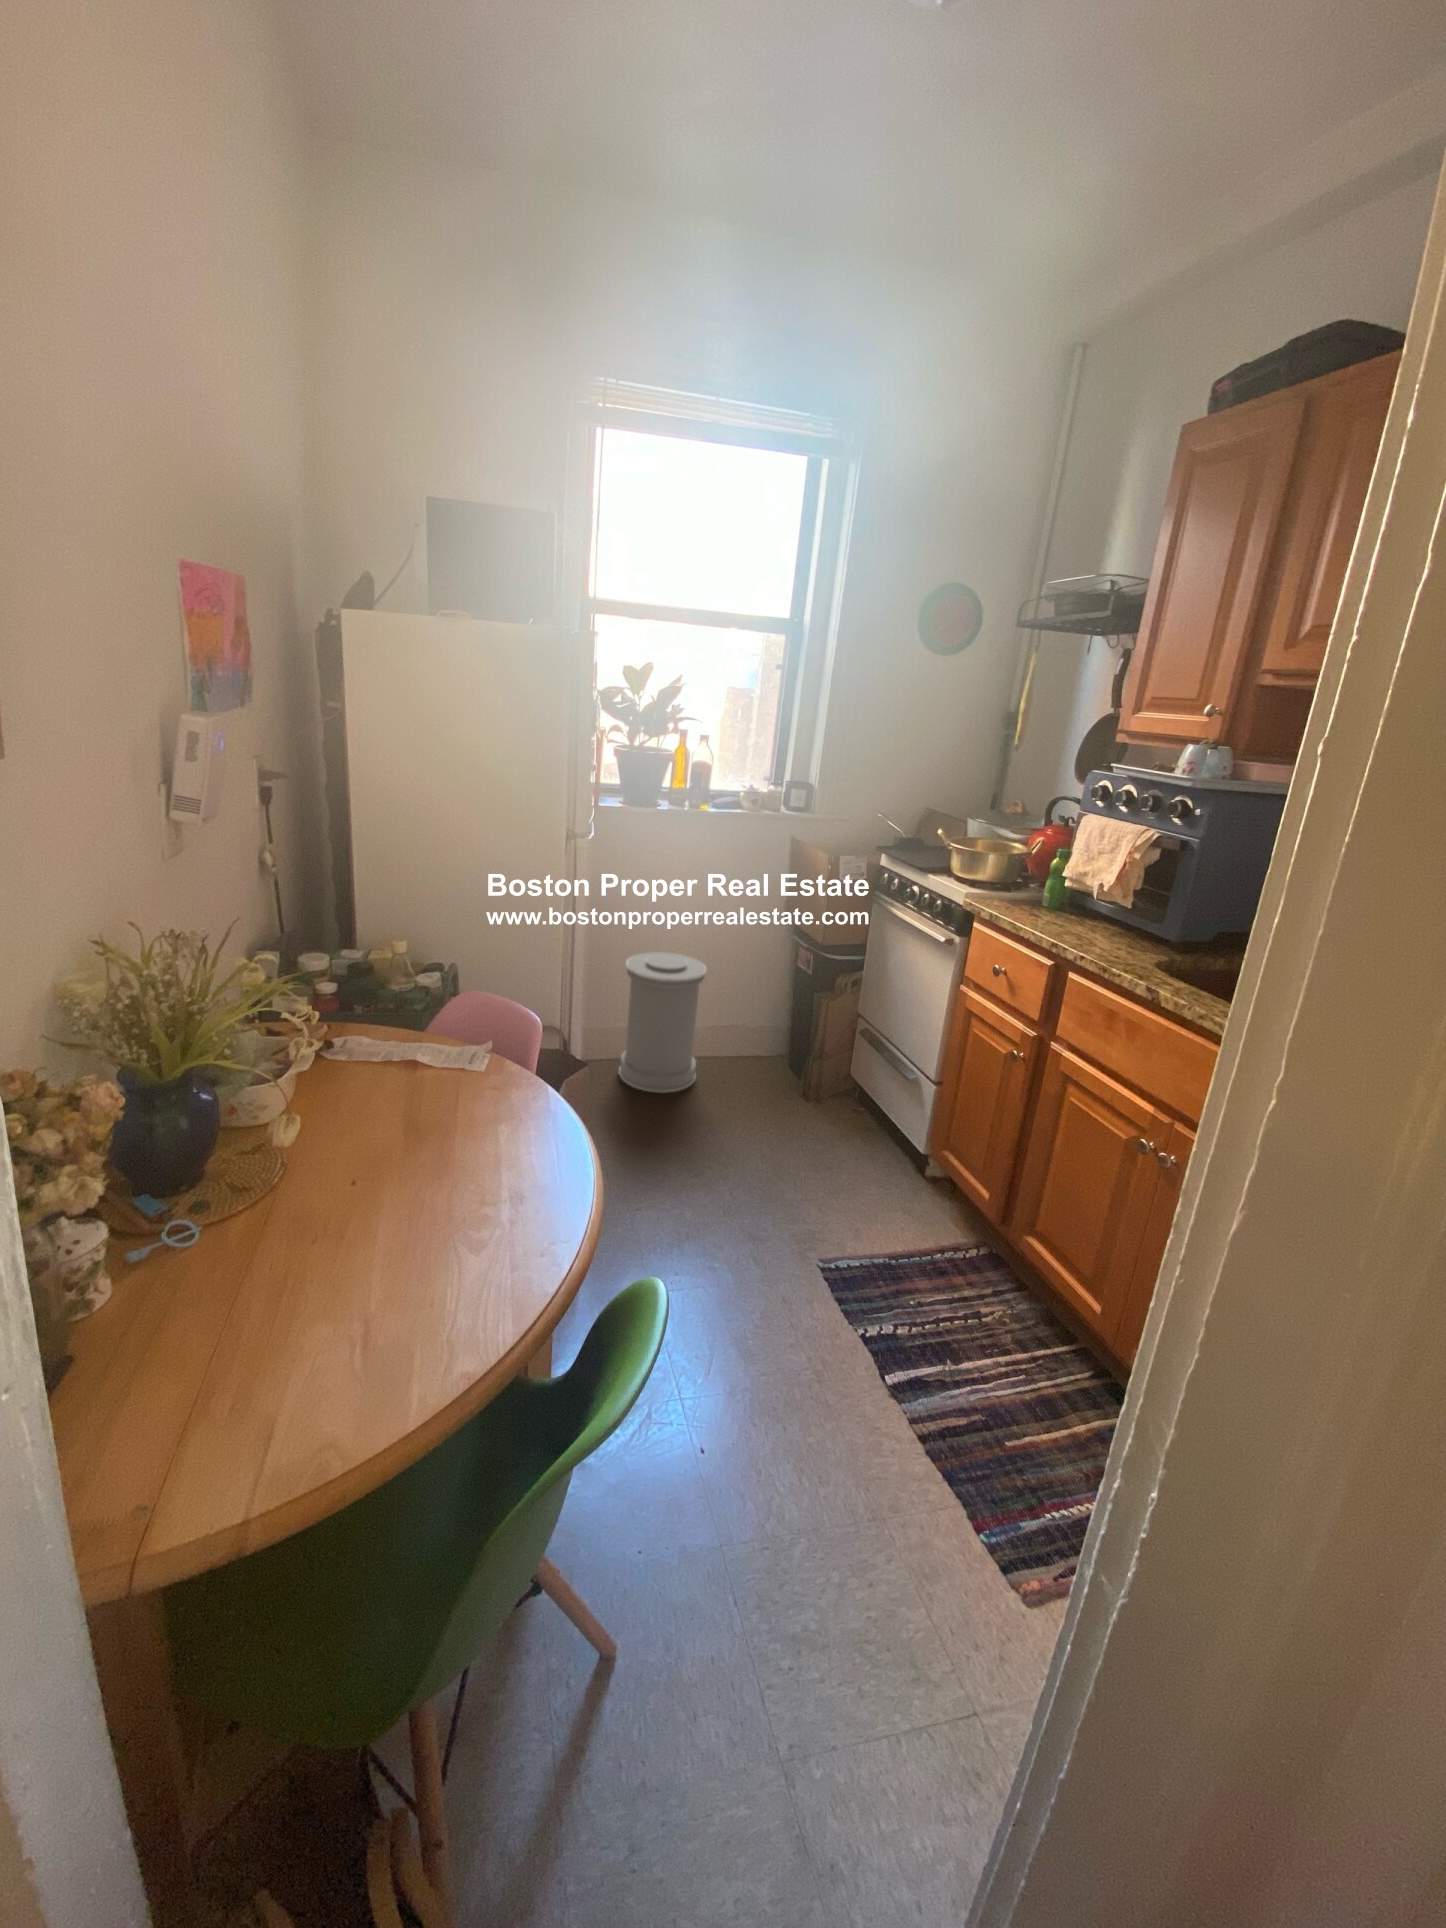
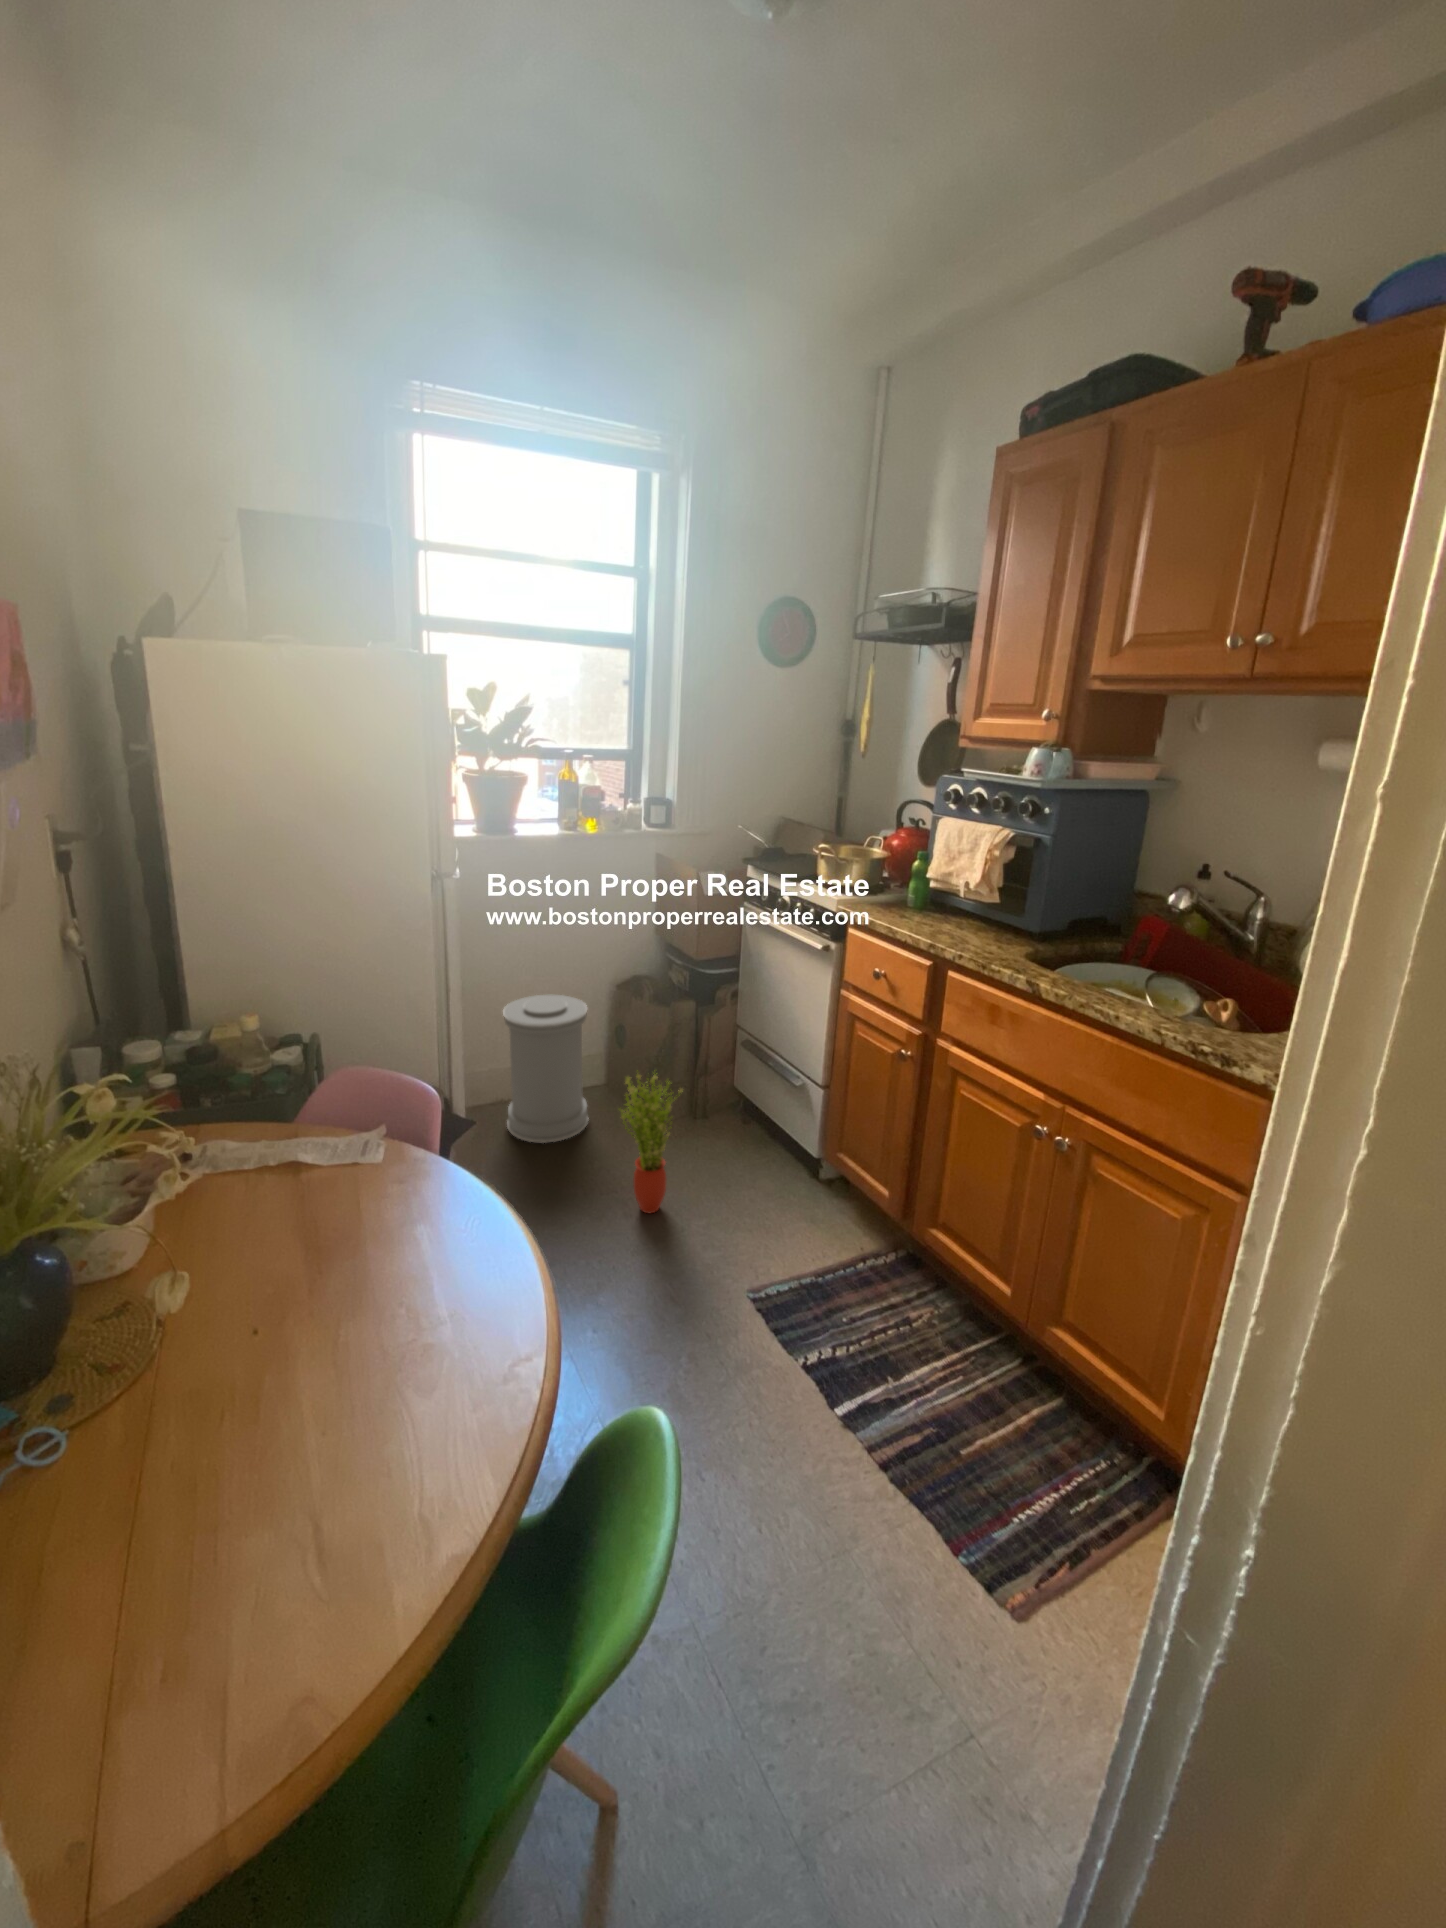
potted plant: none [719,1031,785,1172] -> present [621,1073,682,1213]

